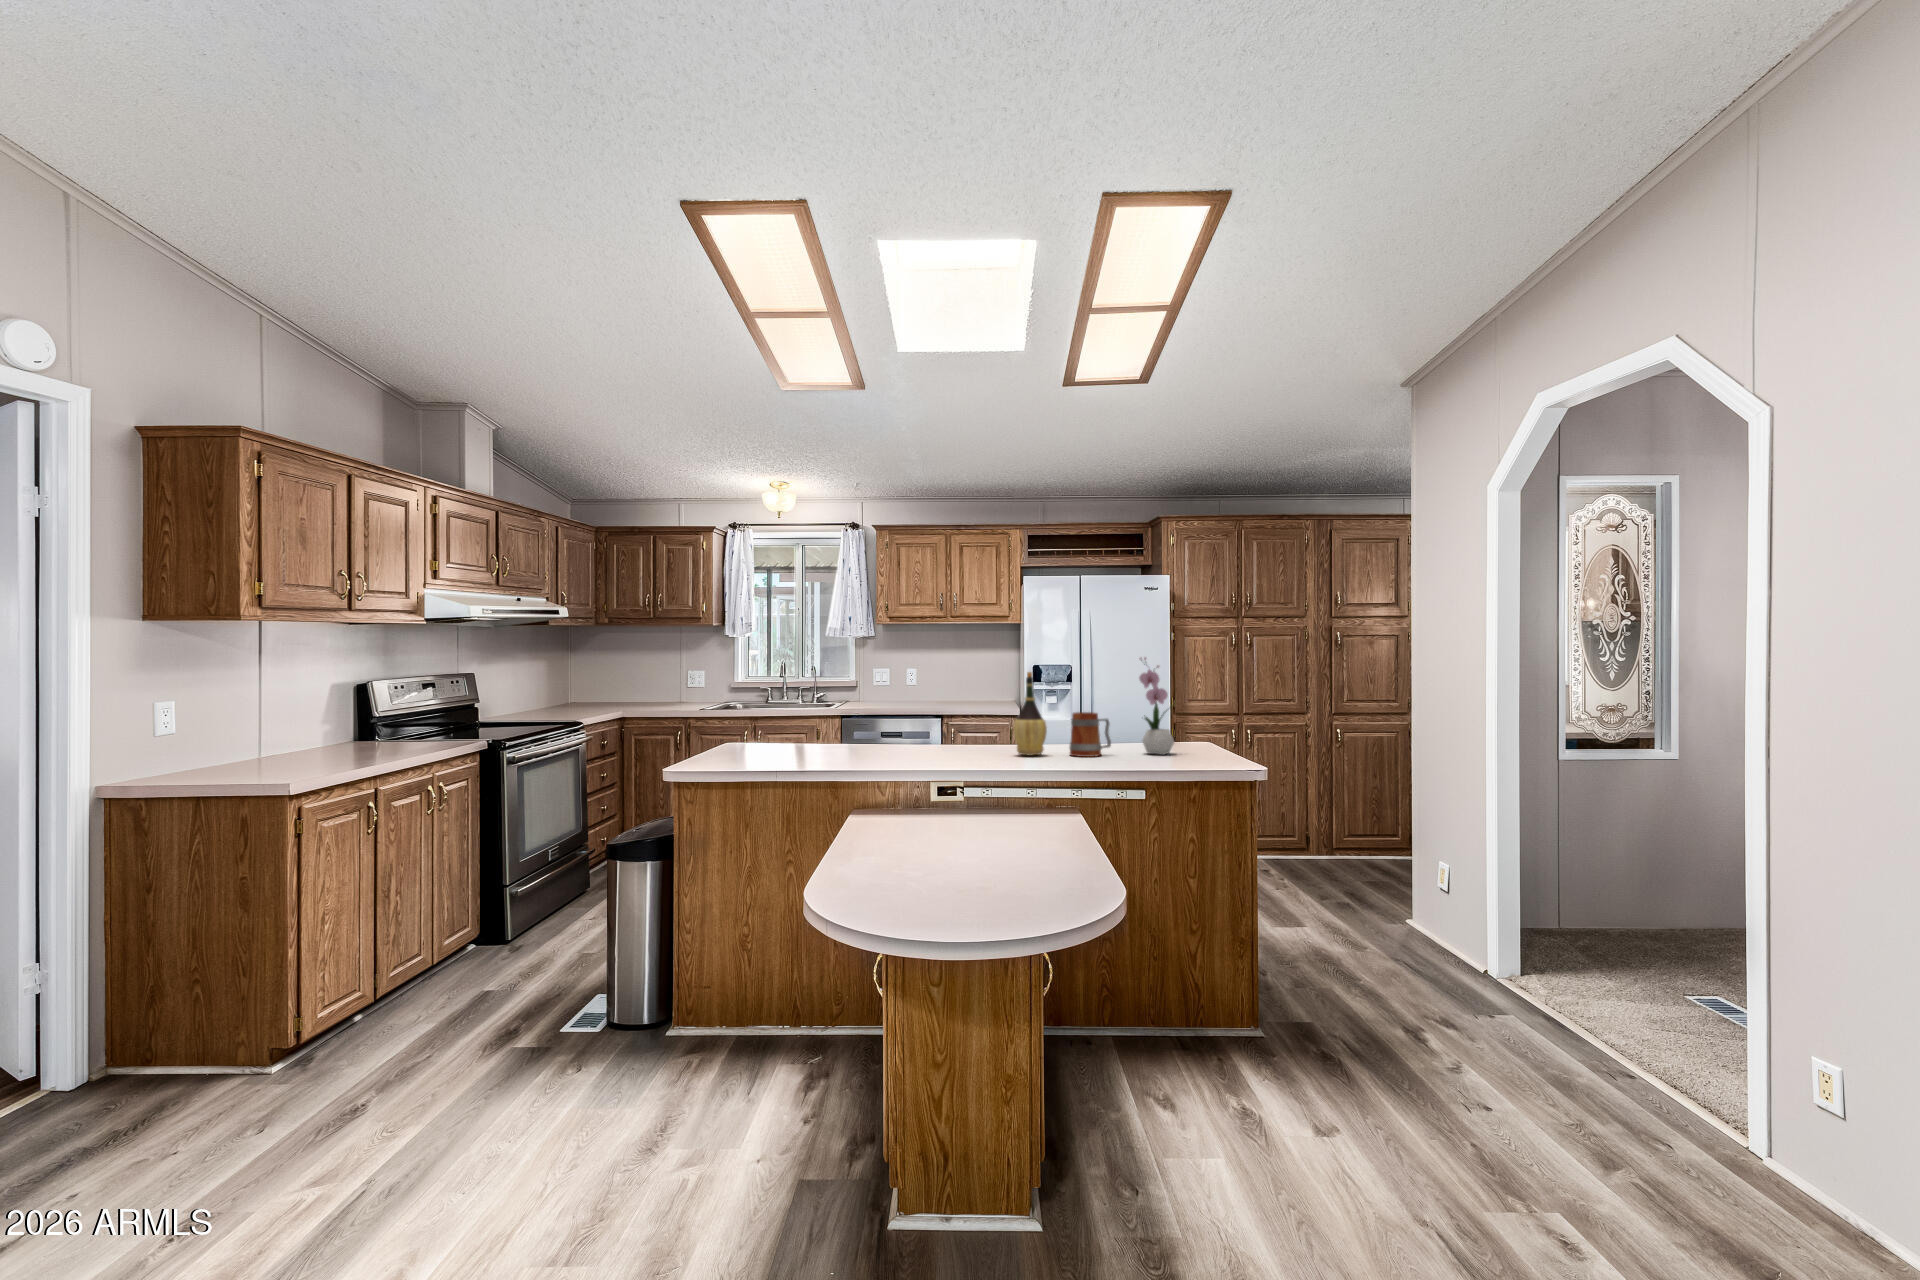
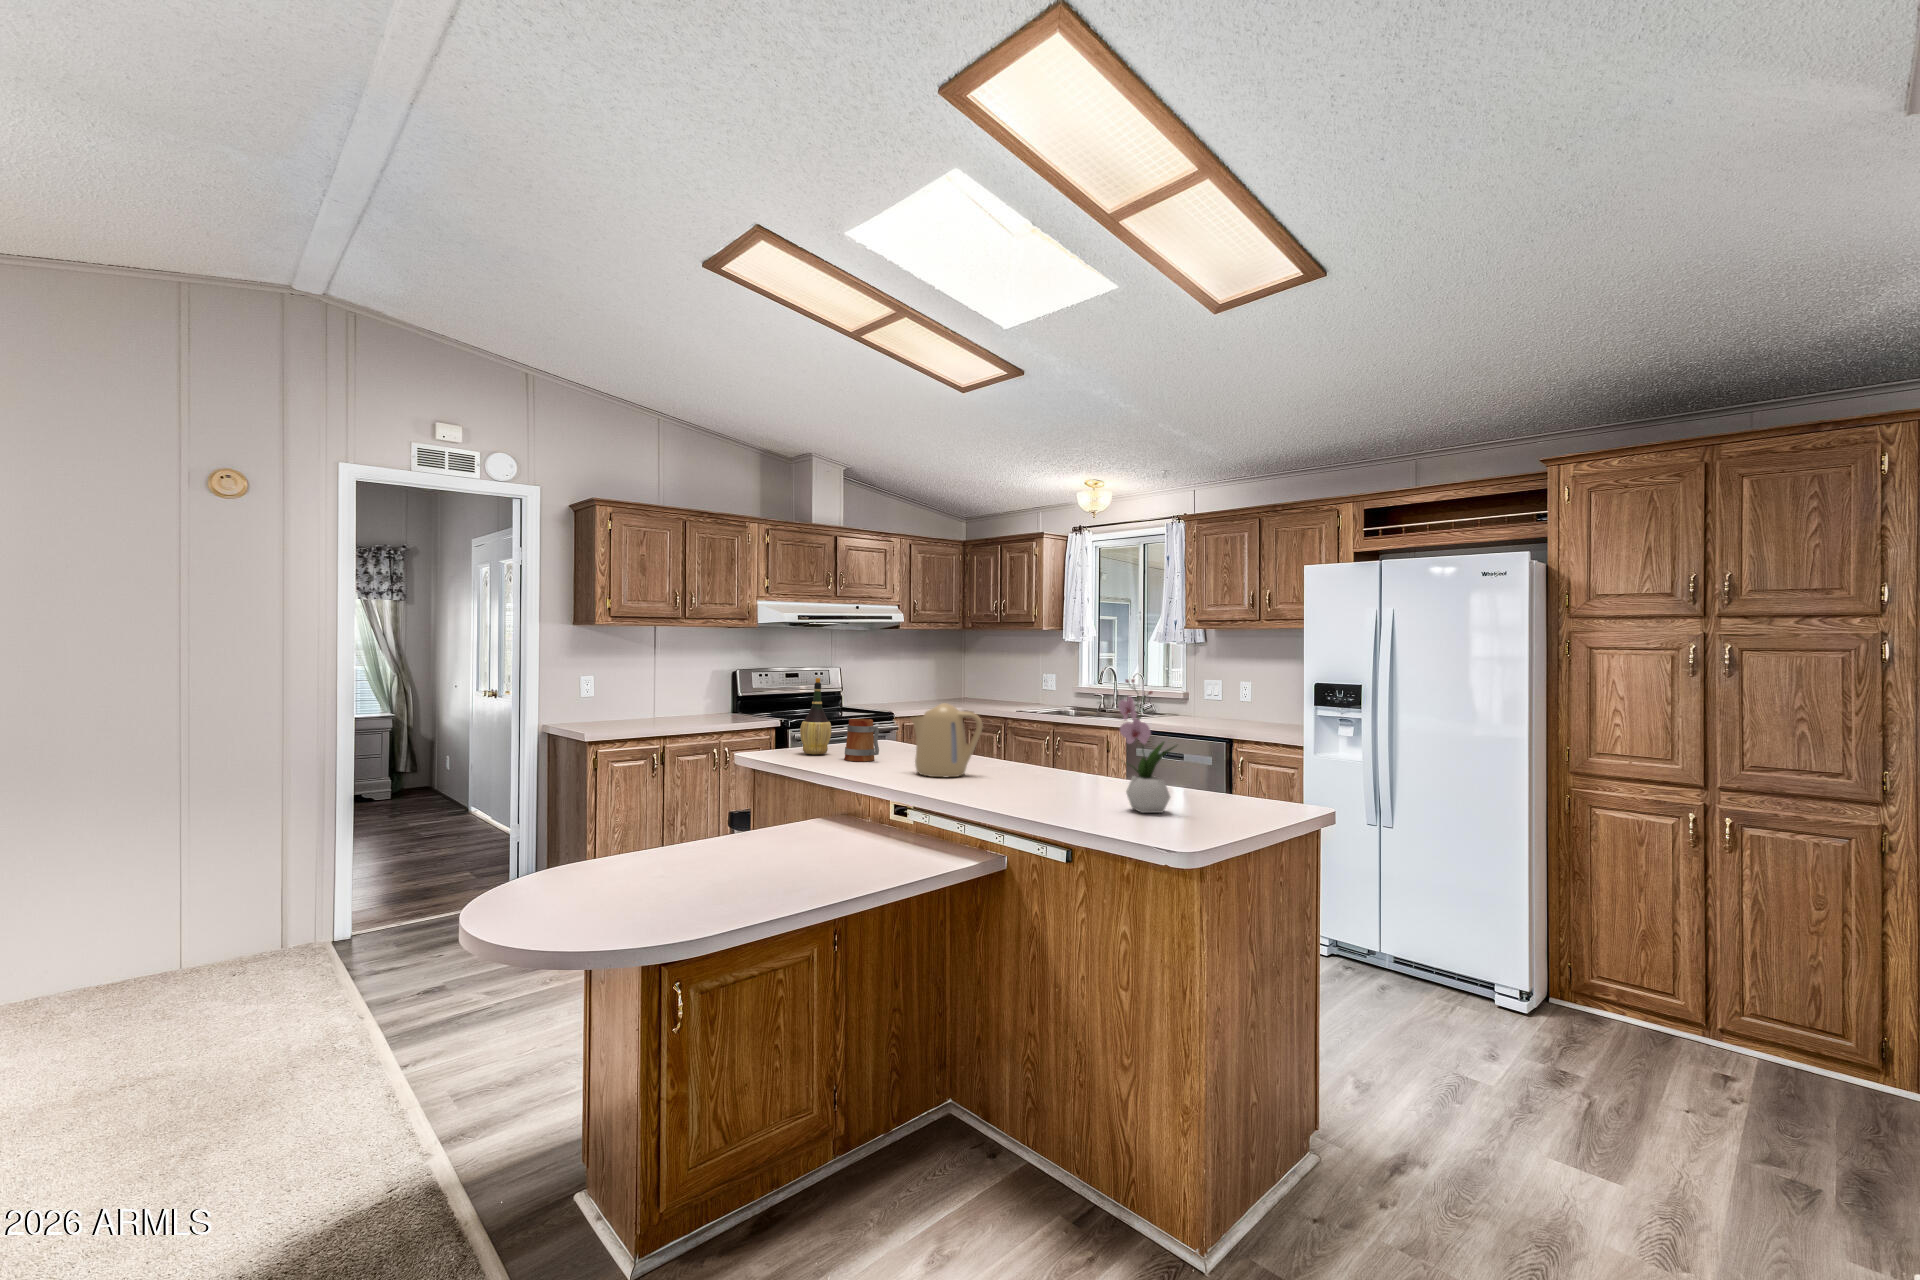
wine bottle: present [1013,672,1047,755] -> present [800,678,832,754]
kettle: none [914,689,973,758] -> present [911,703,983,777]
mug: present [1070,712,1111,757] -> present [845,719,879,762]

